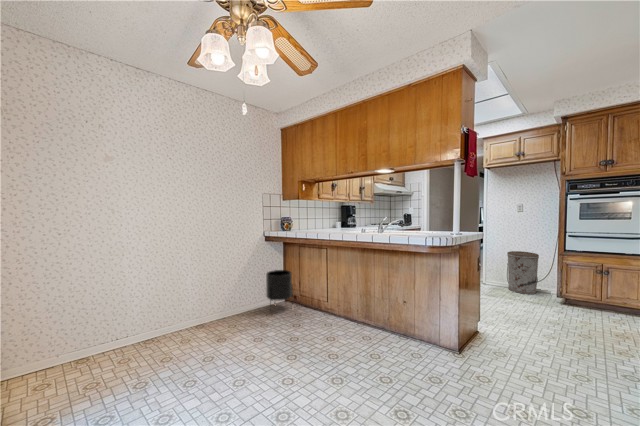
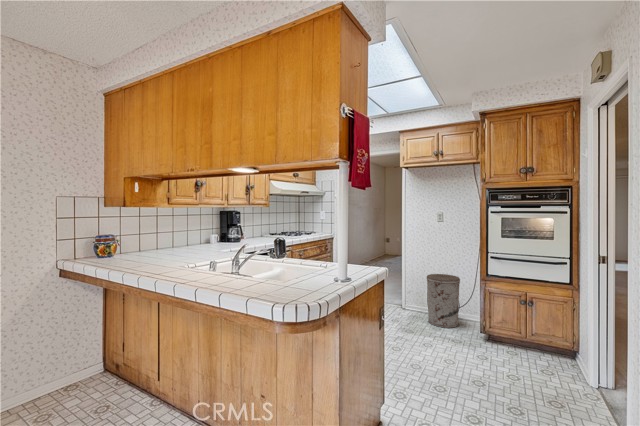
planter: present [266,270,293,301] -> none [50,324,105,408]

